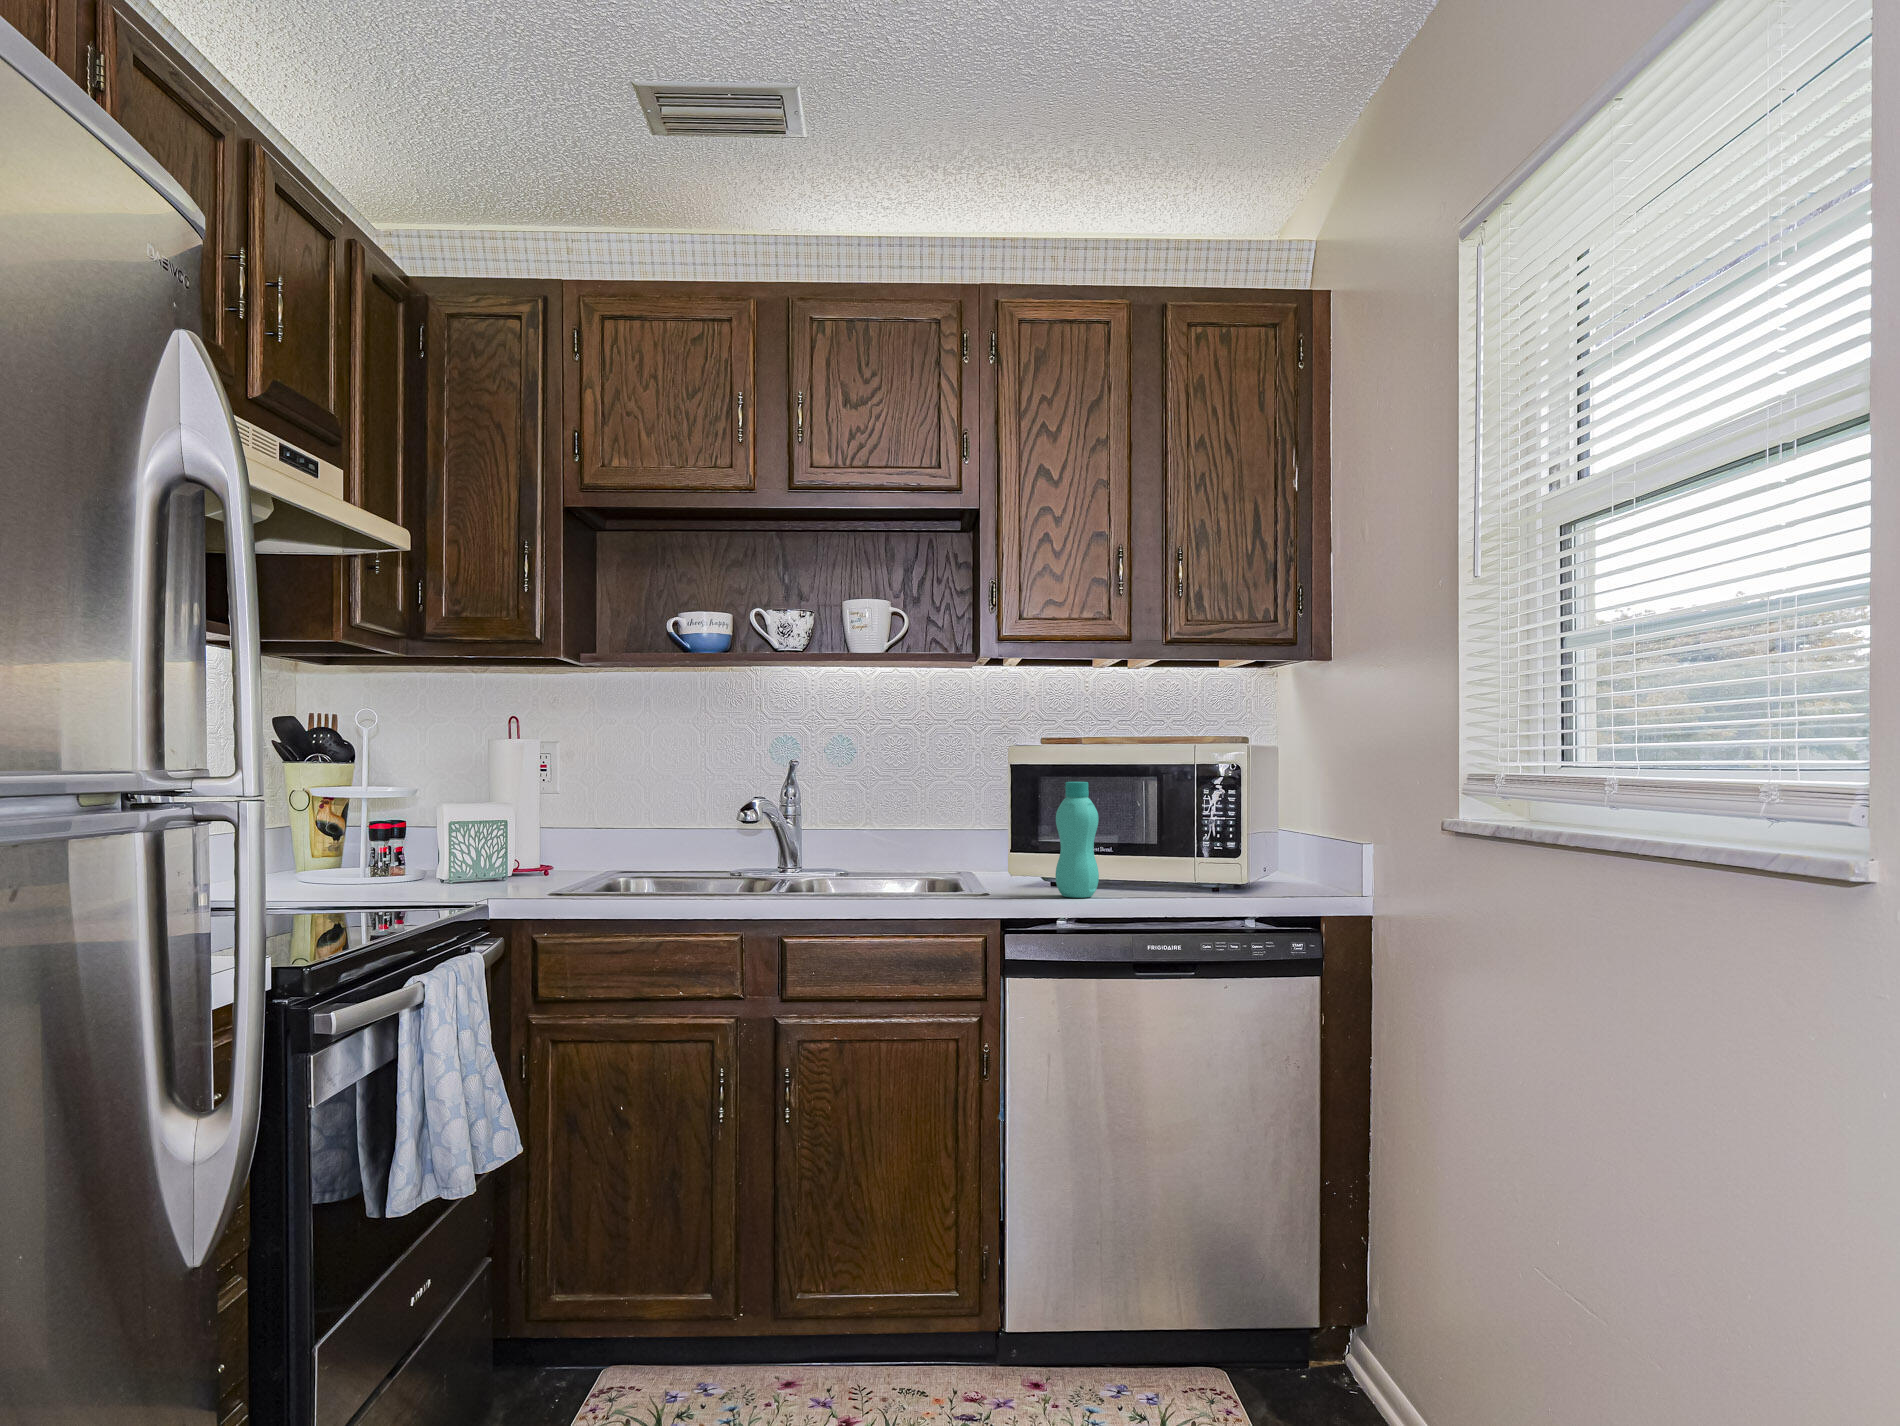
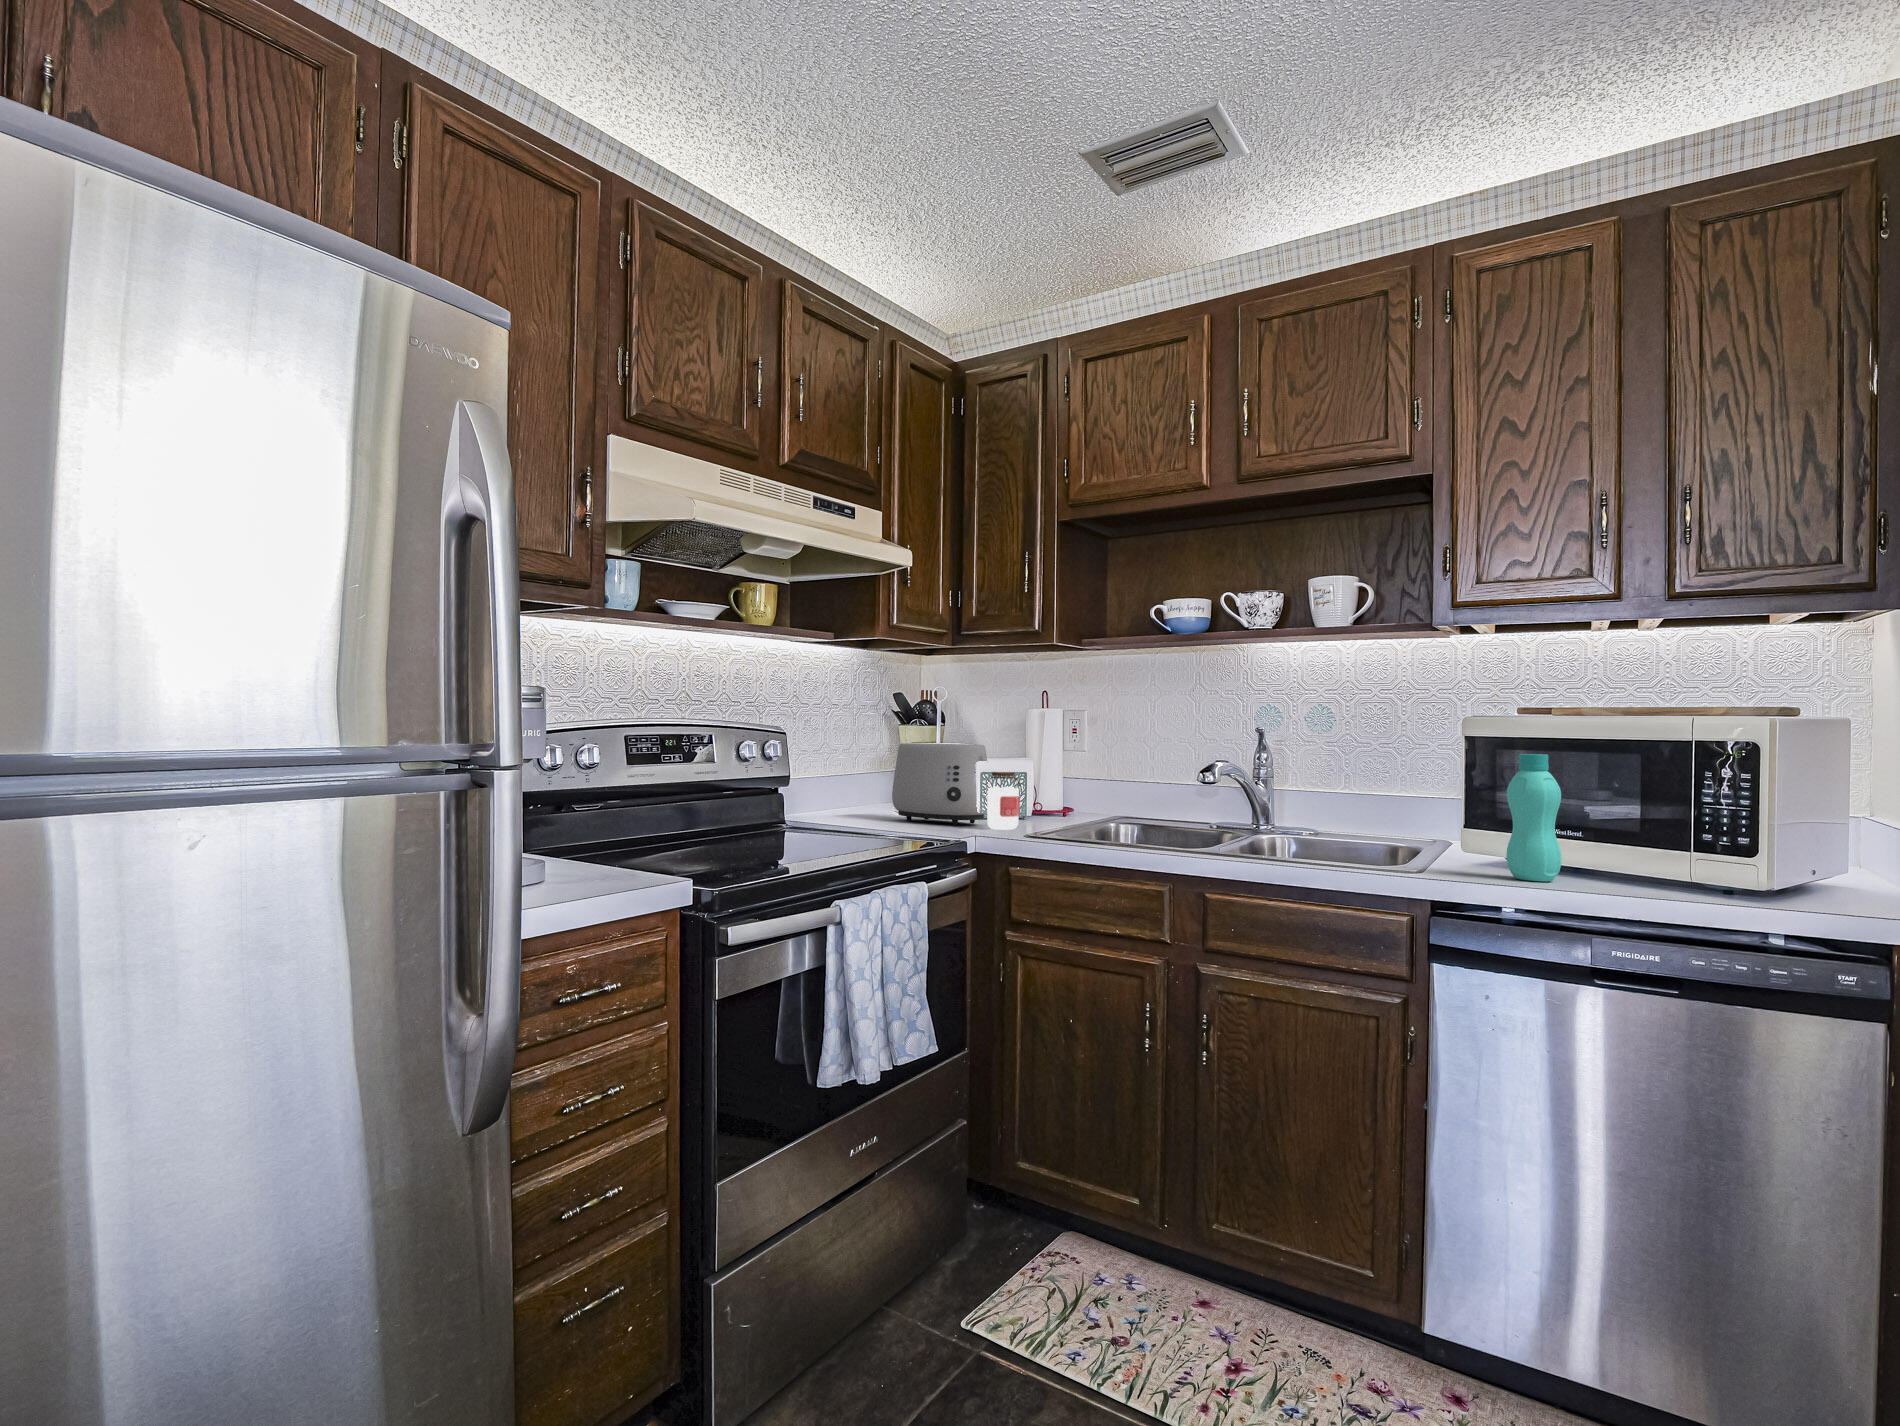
toaster: none [307,781,466,889] -> present [892,743,990,825]
jar: none [469,817,516,892] -> present [986,772,1021,830]

